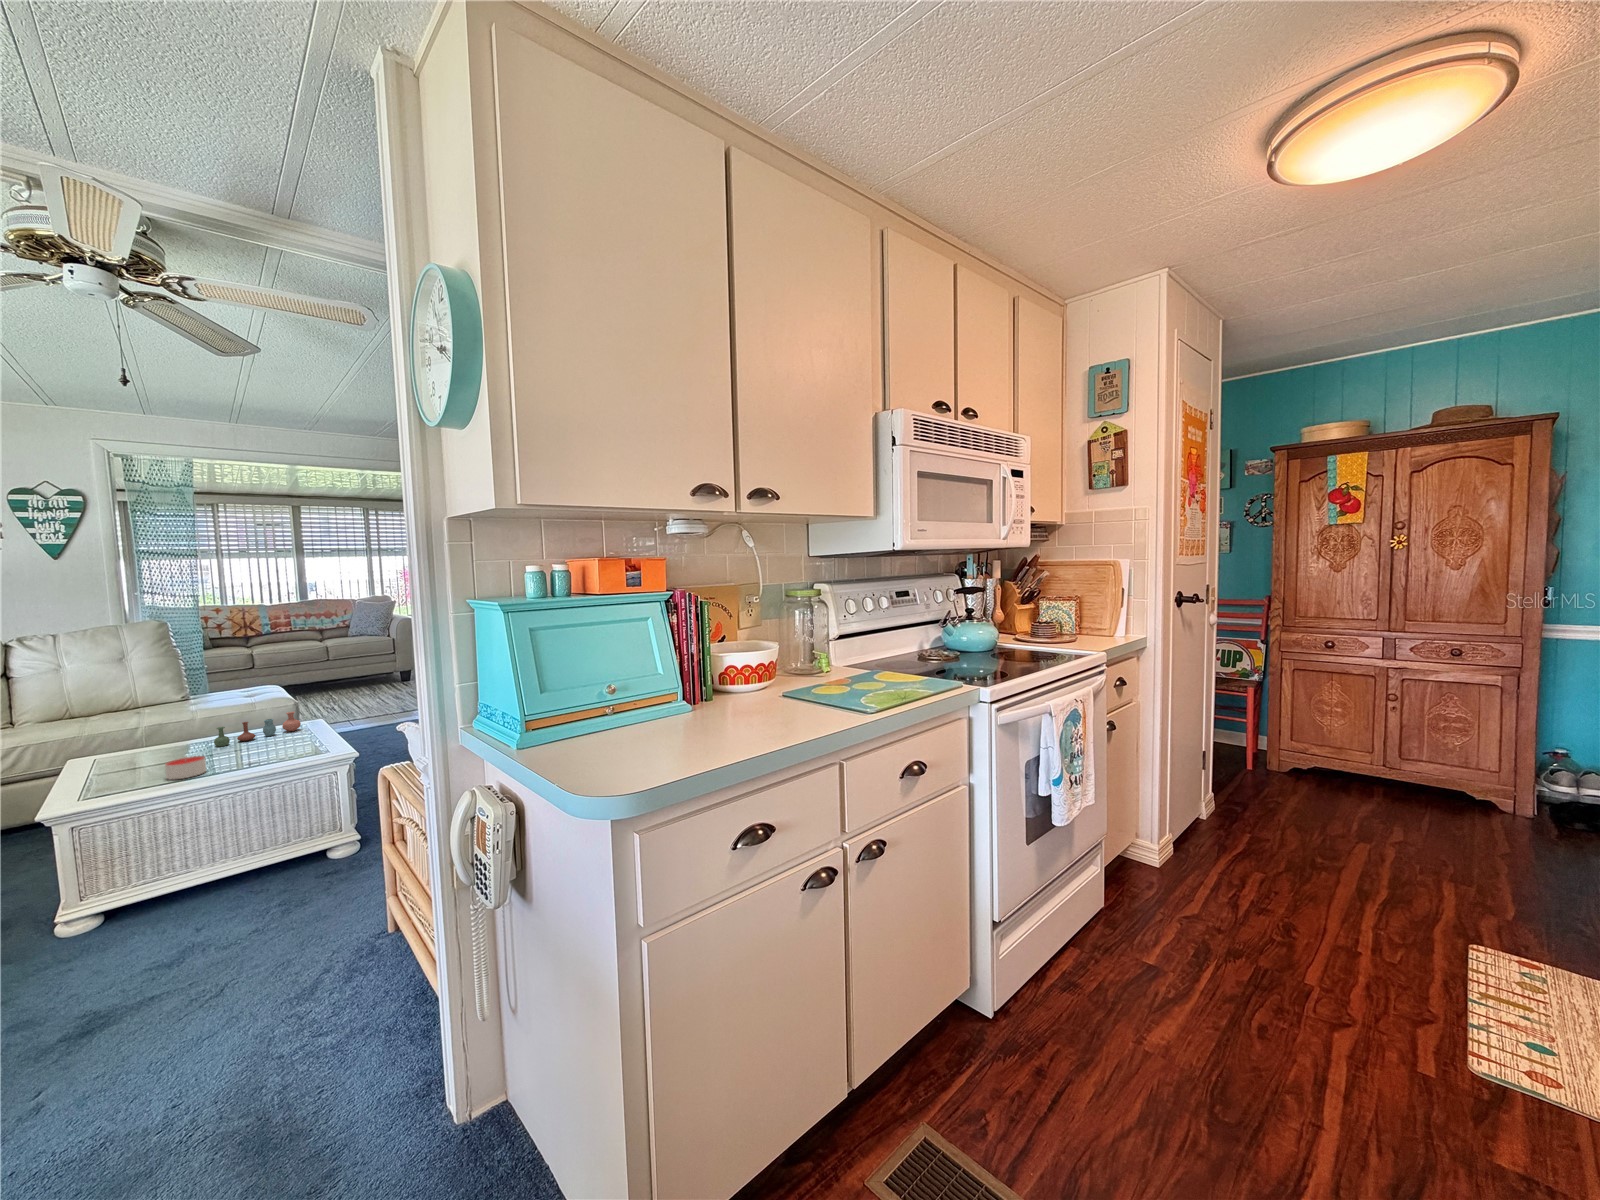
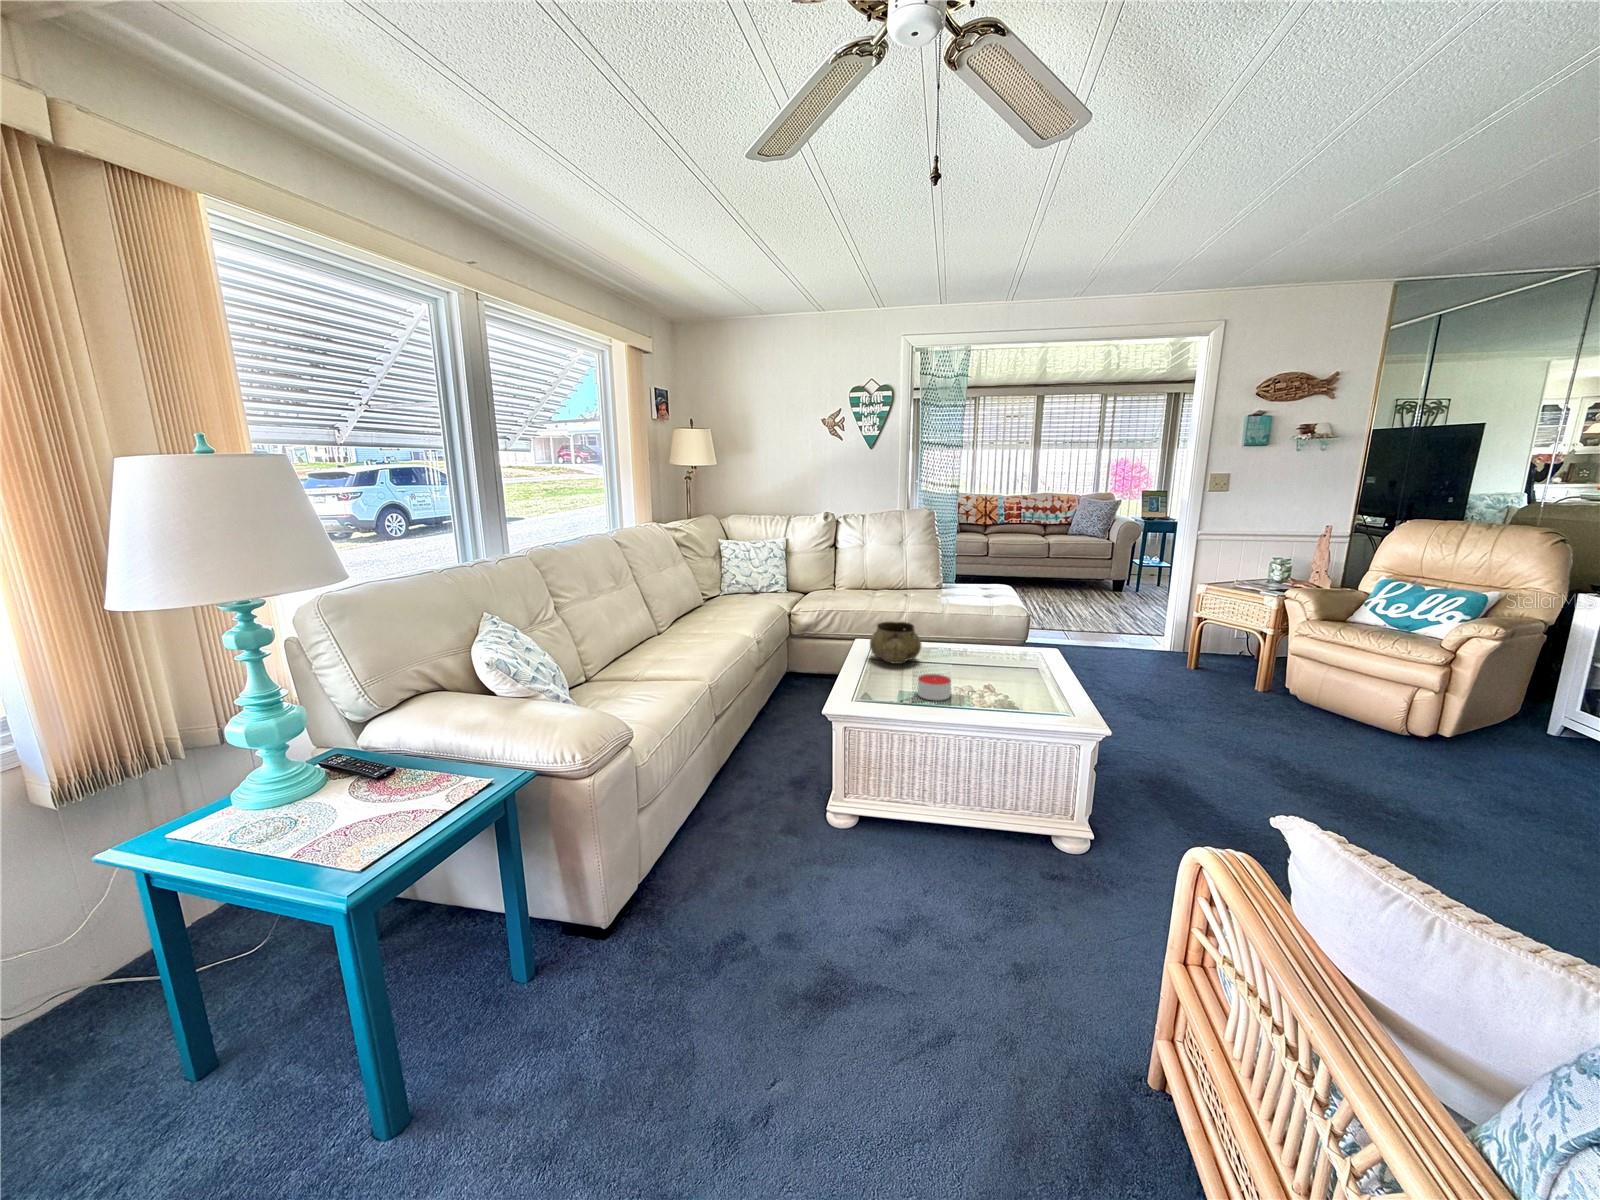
vase: present [214,712,301,747] -> none [958,635,1038,660]
decorative bowl: none [93,725,166,768] -> present [870,622,922,664]

